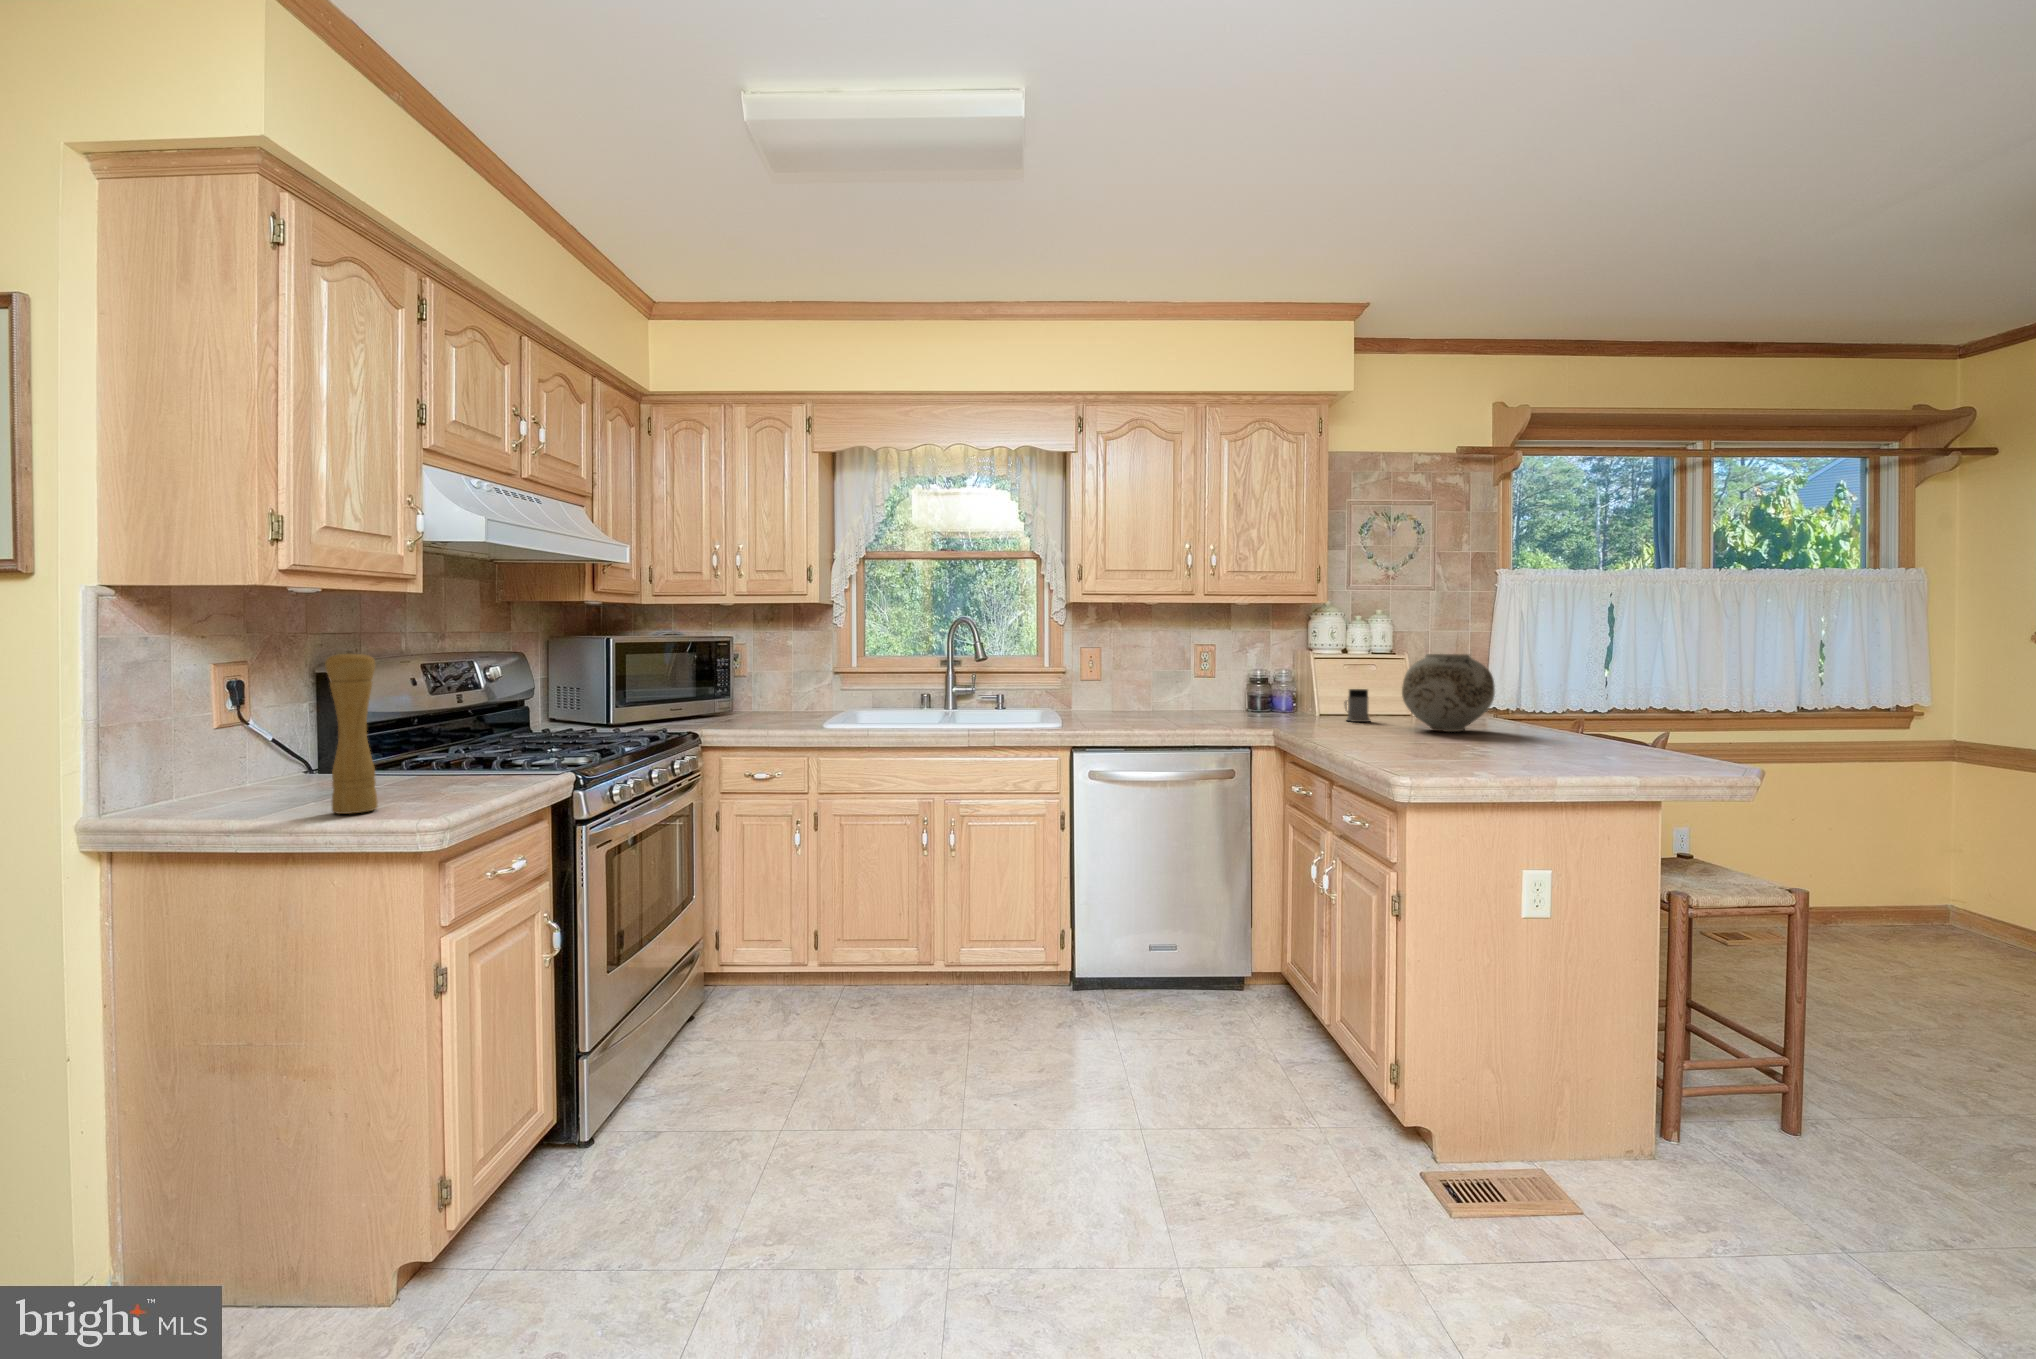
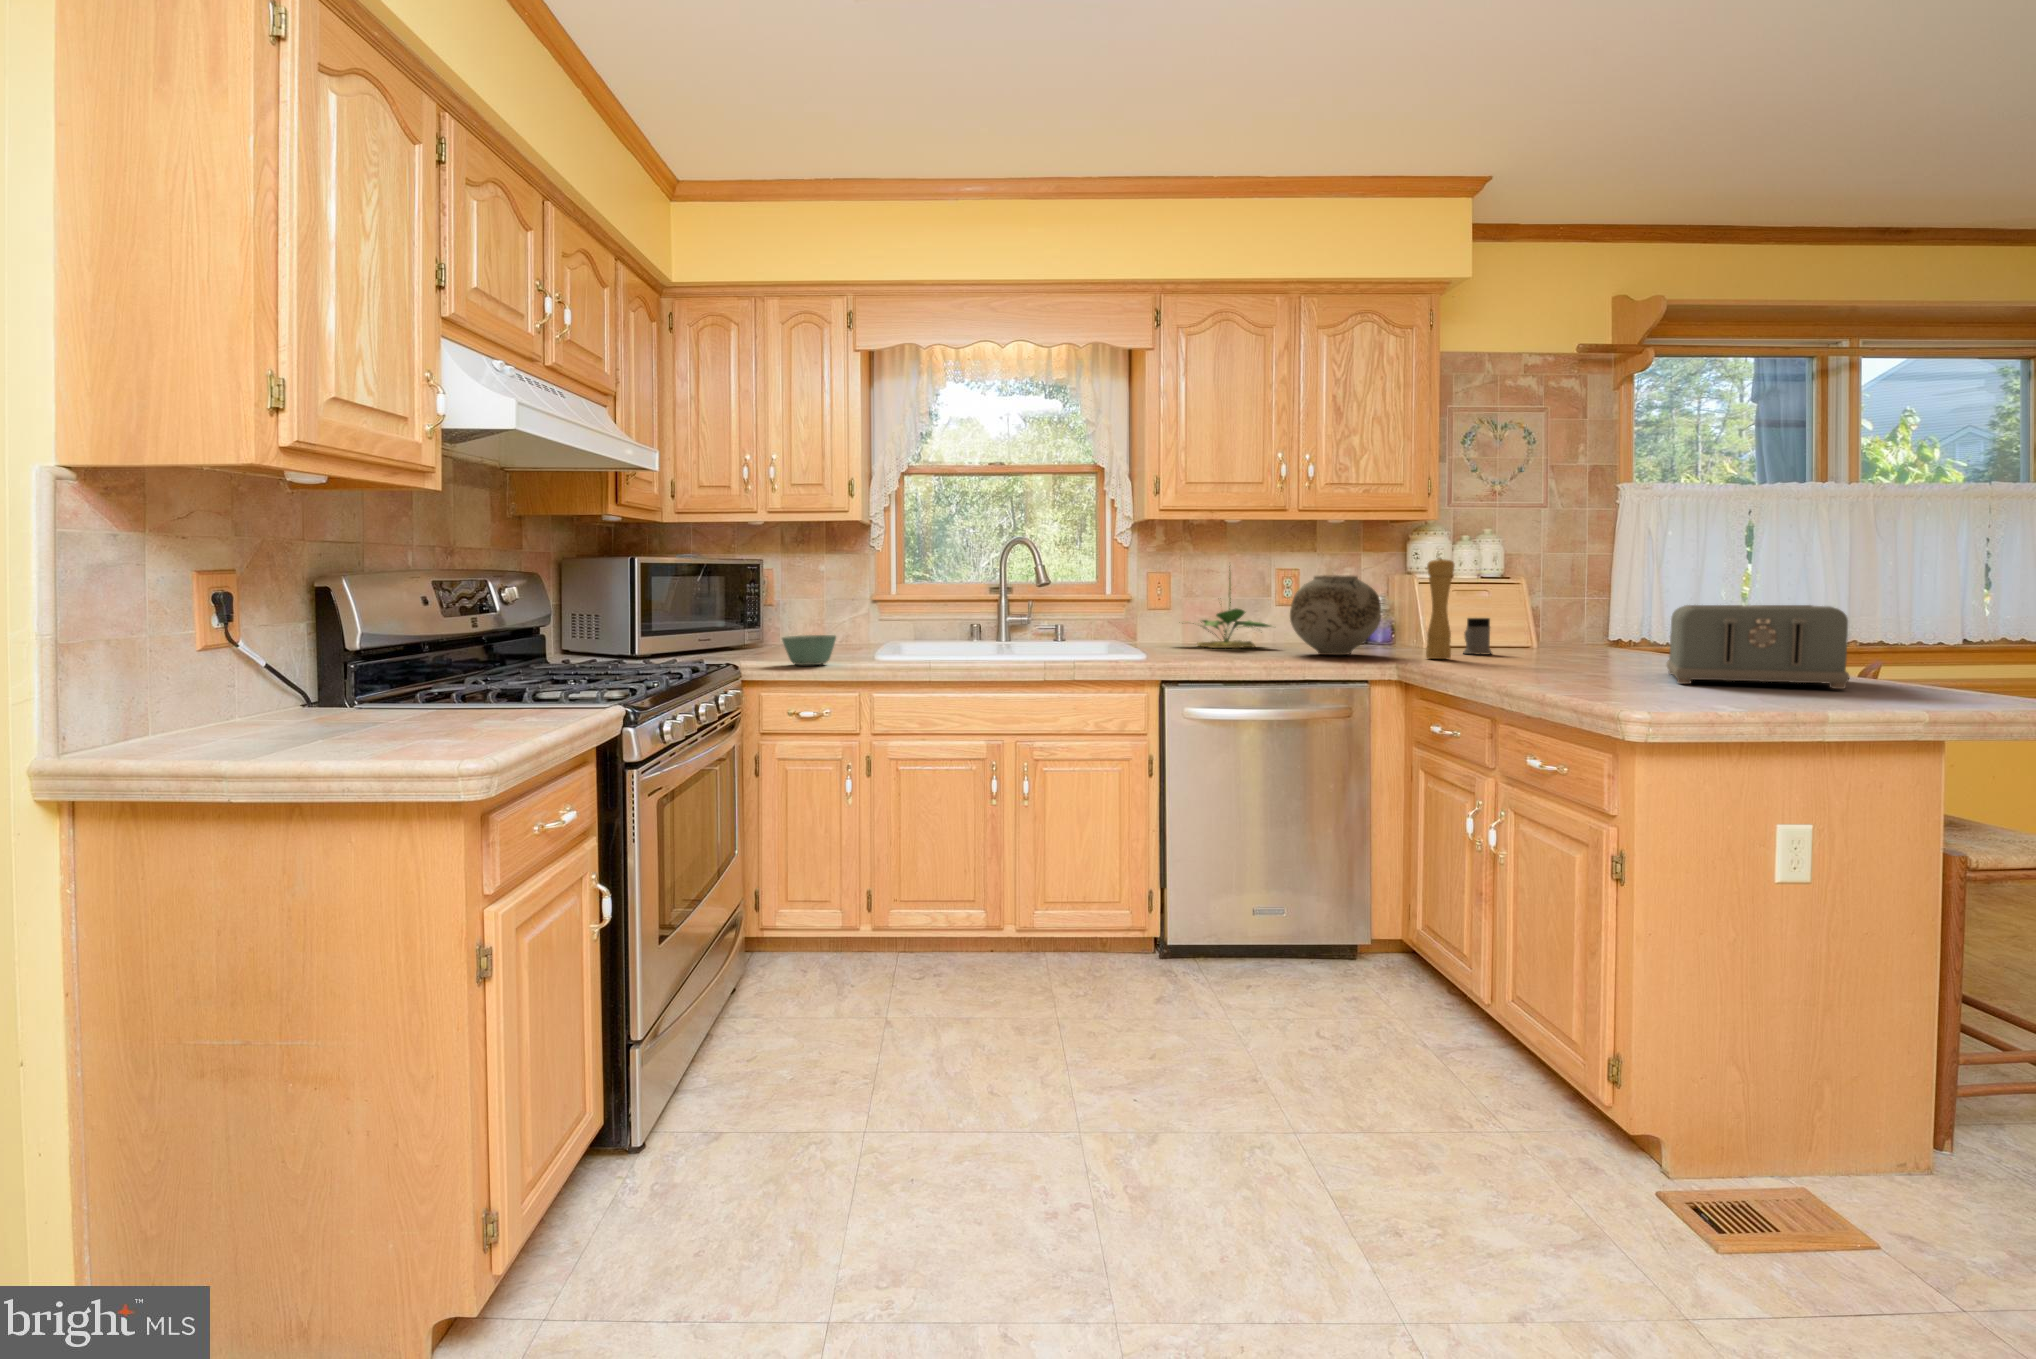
potted plant: none [1097,637,1187,713] -> present [1193,566,1270,648]
pepper mill: present [325,651,378,814] -> present [1426,558,1454,659]
vase: present [1402,654,1495,732] -> present [1290,575,1381,655]
toaster: none [1487,685,1626,761] -> present [1667,605,1850,689]
bowl: none [738,704,787,731] -> present [782,635,836,665]

